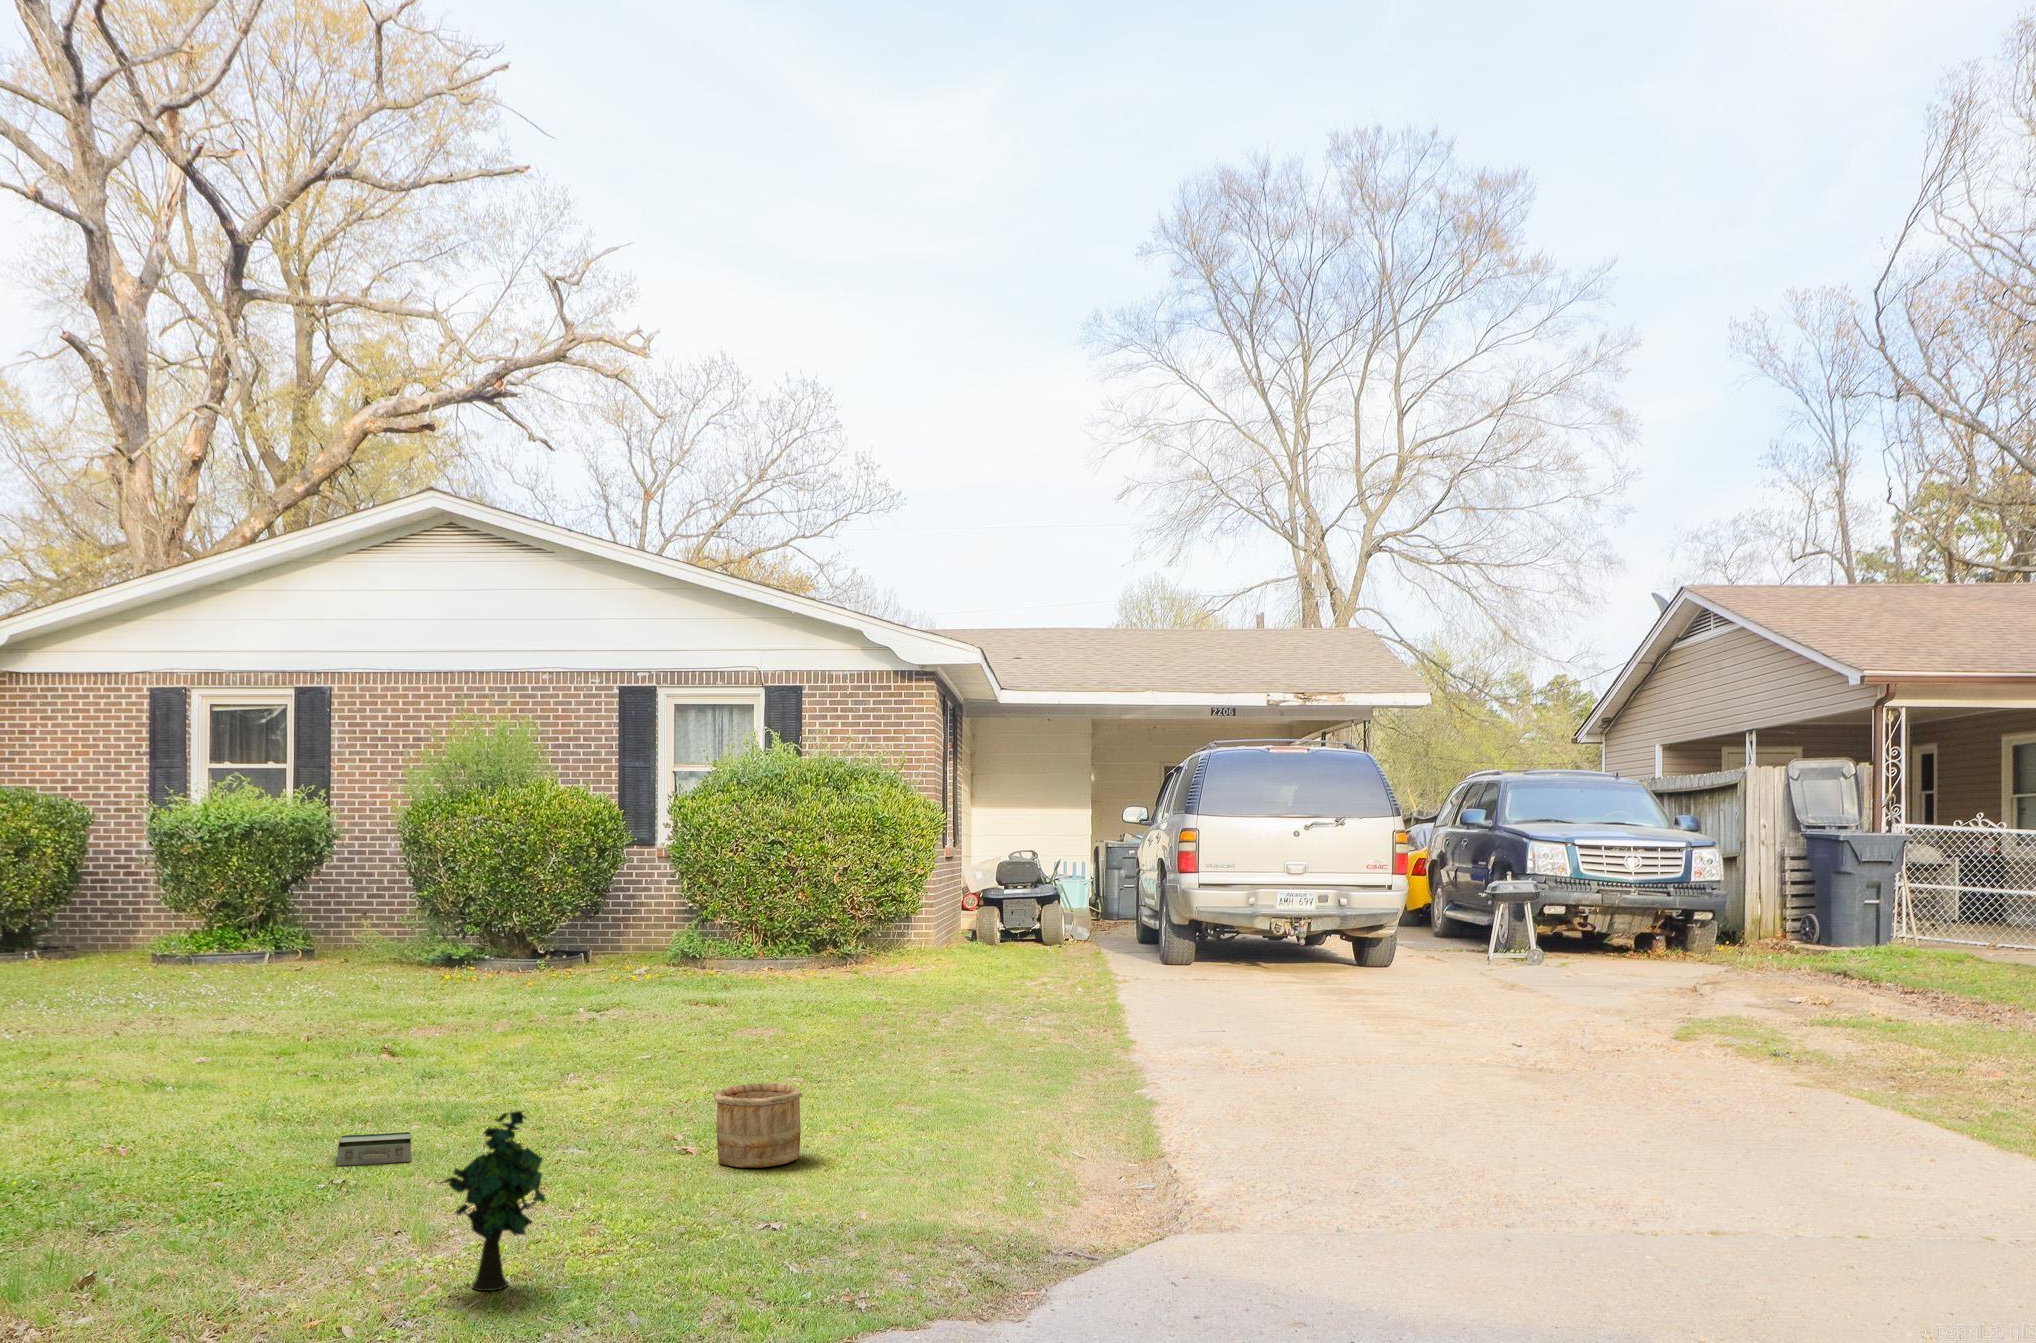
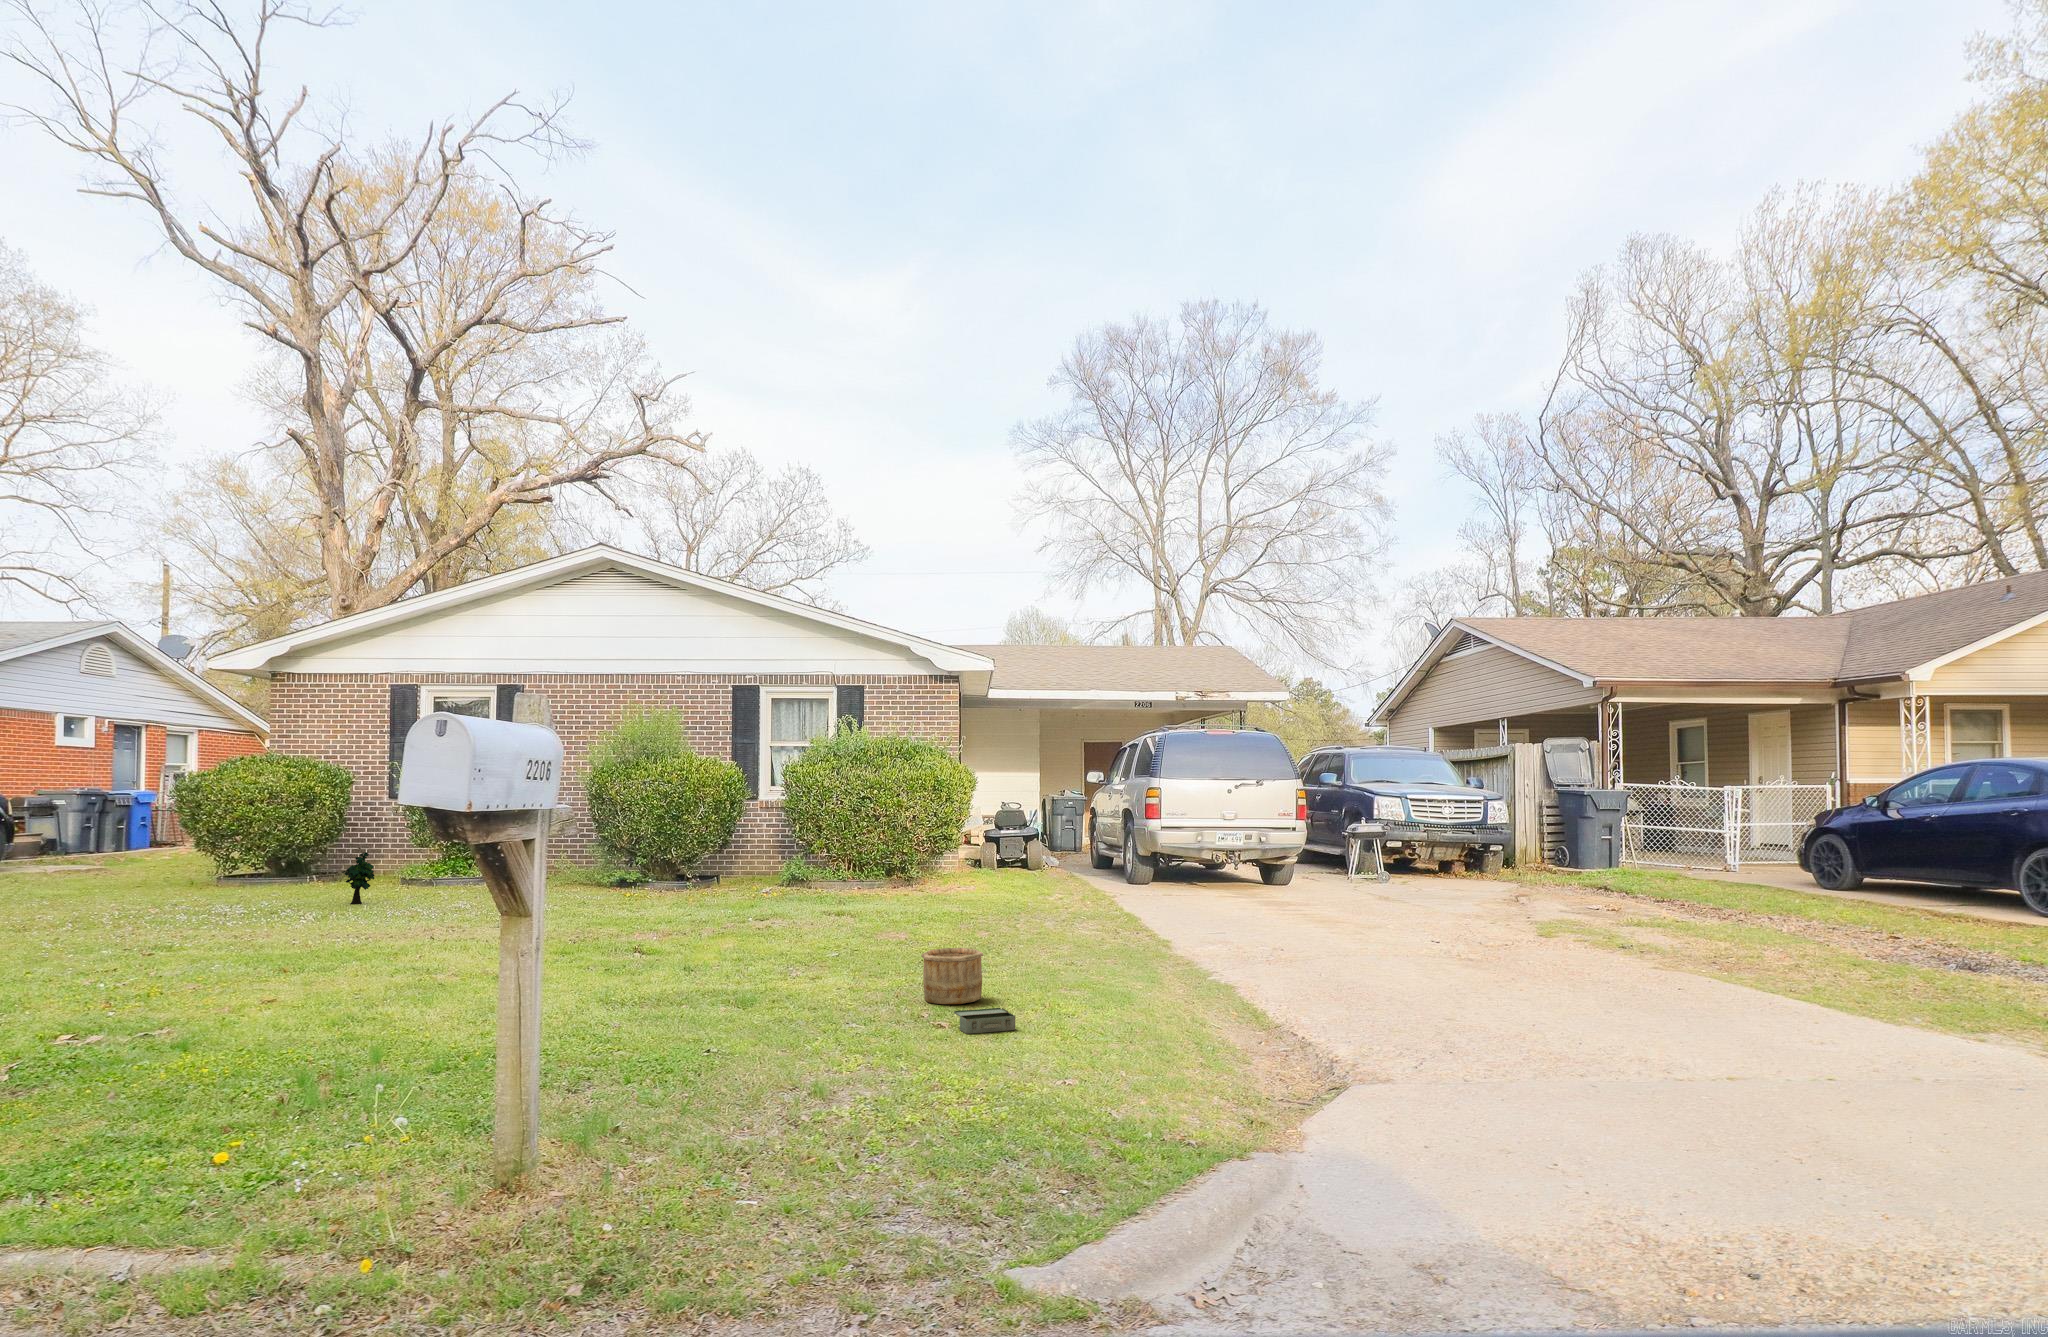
decorative plant: present [442,1111,546,1291] -> present [342,852,375,904]
toolbox: present [337,1132,411,1166] -> present [954,1008,1015,1034]

